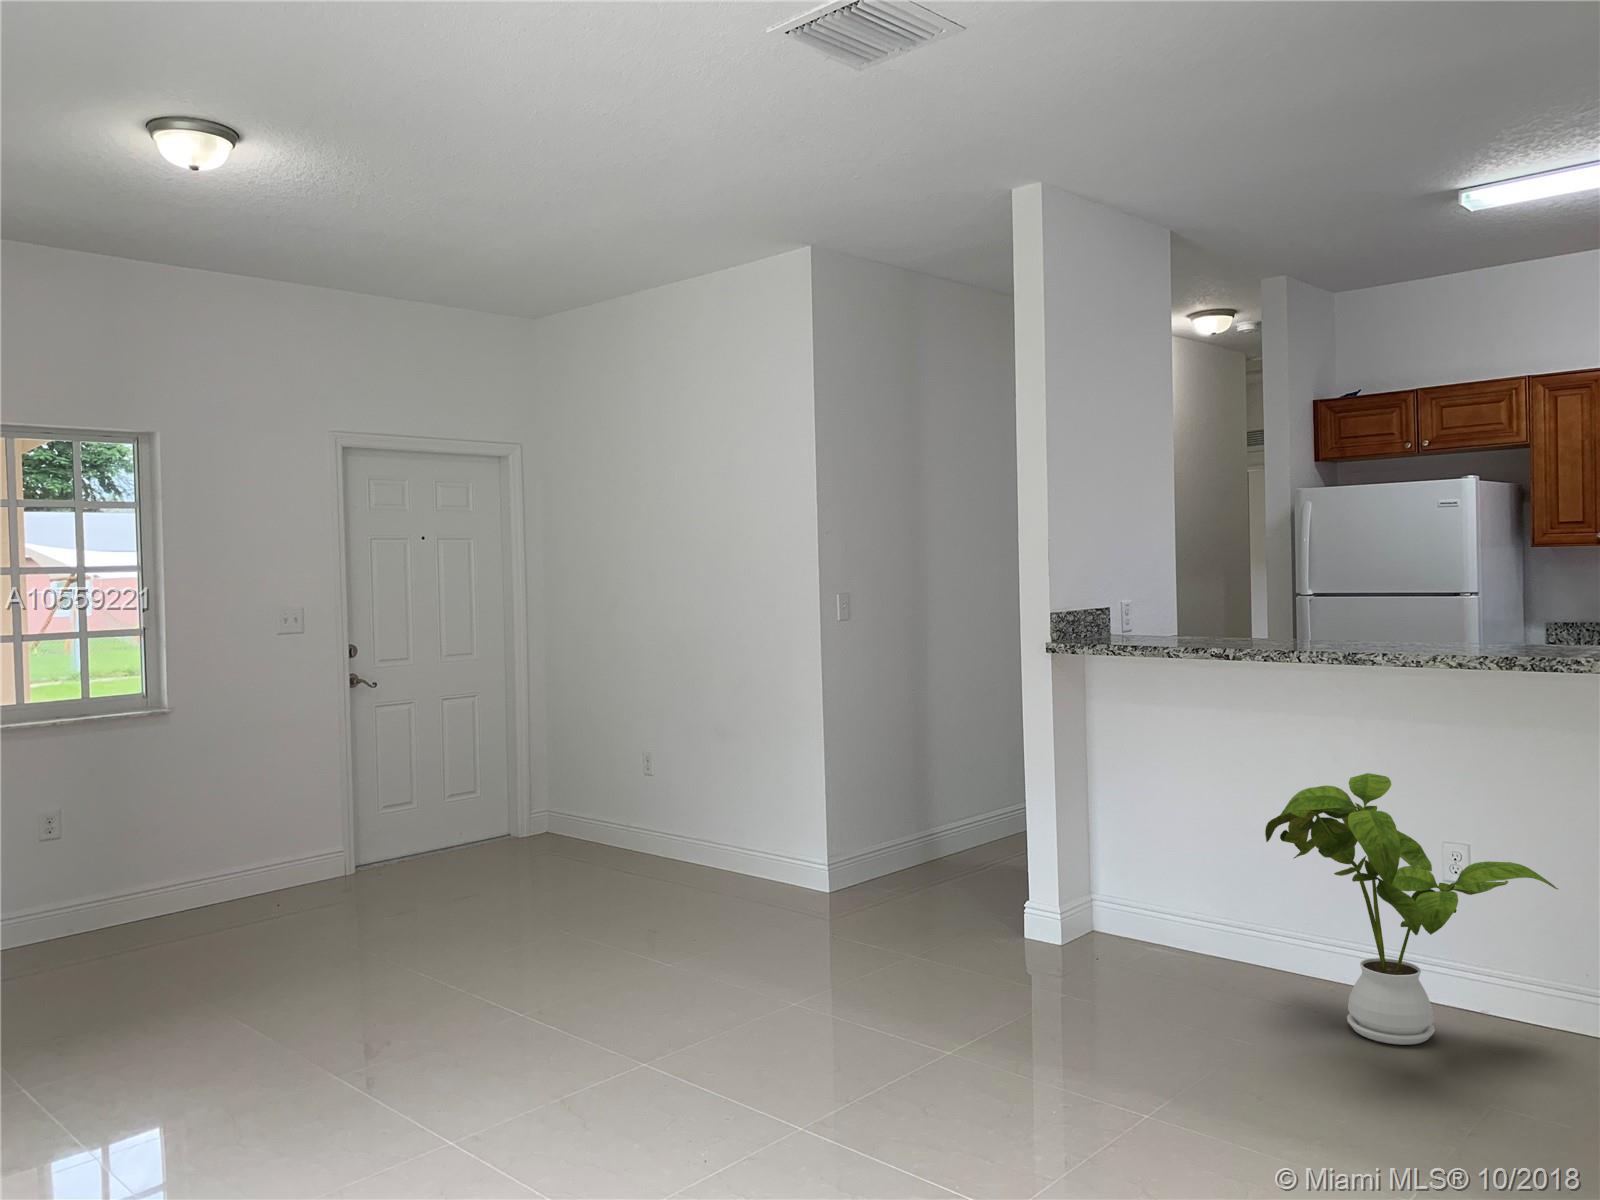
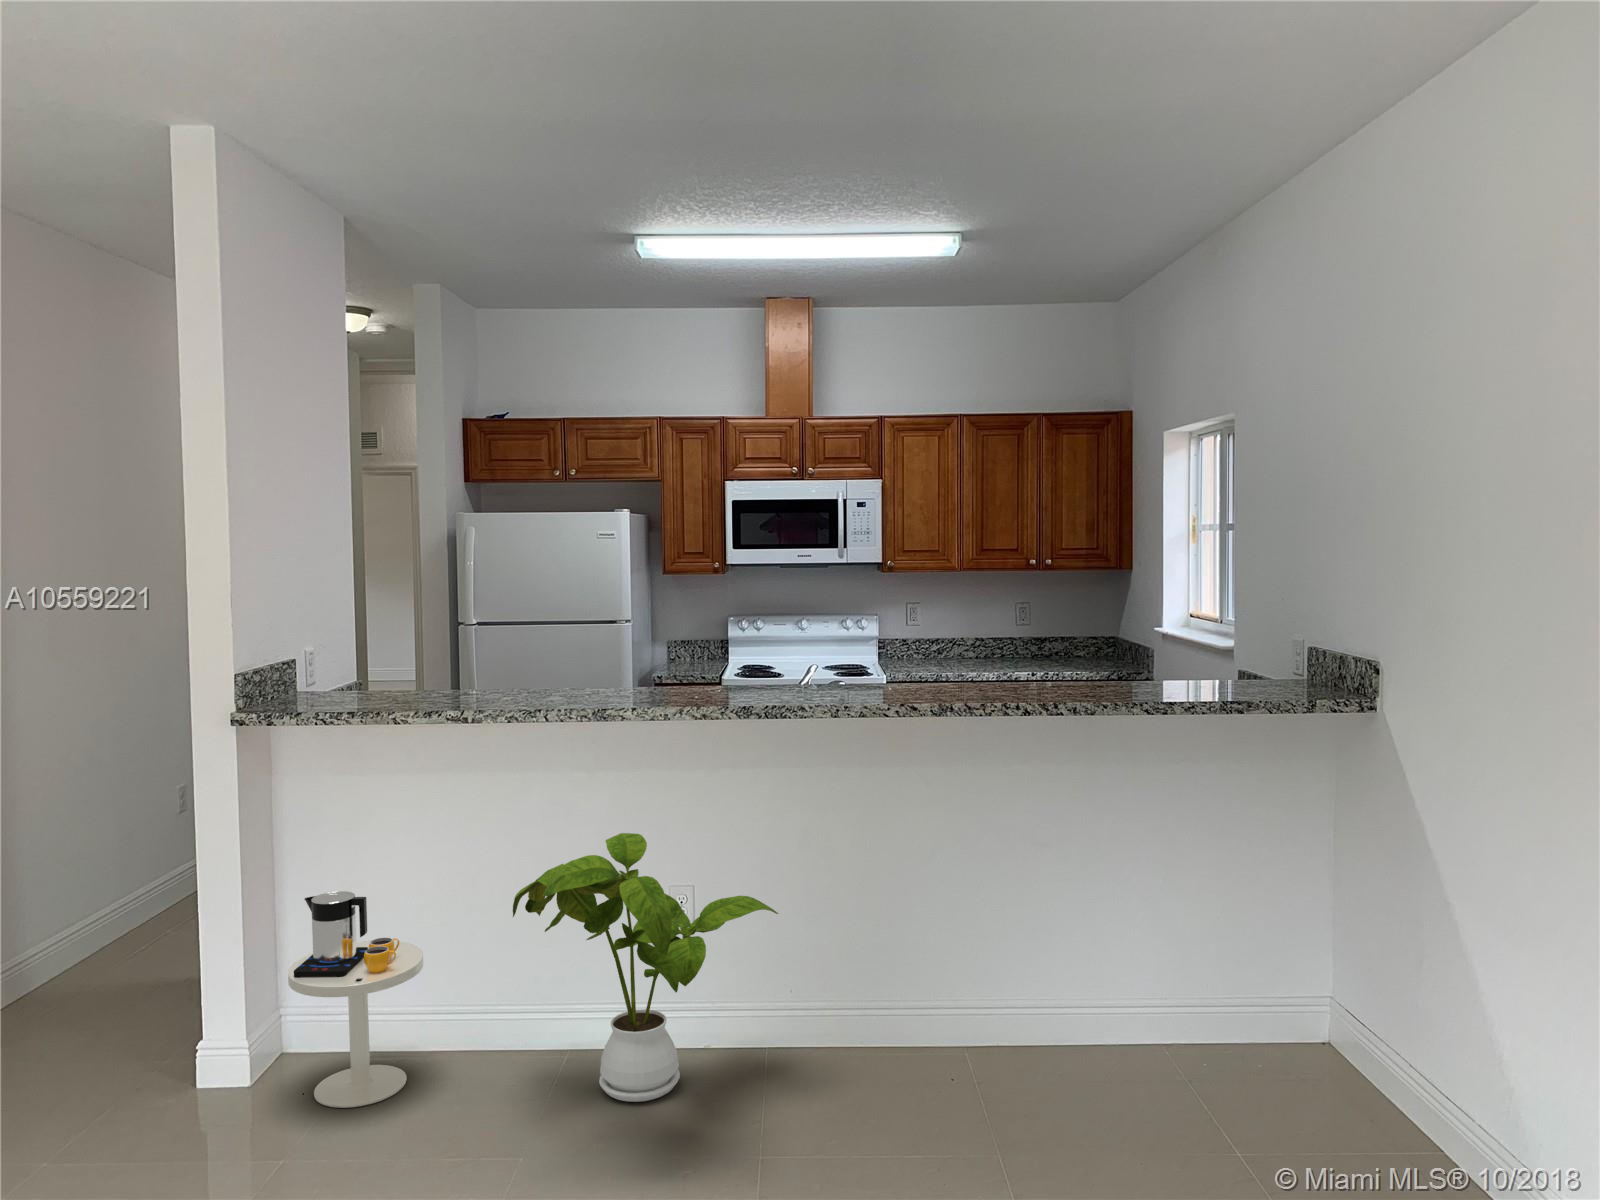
side table: none [1081,801,1193,984] -> present [288,891,423,1108]

